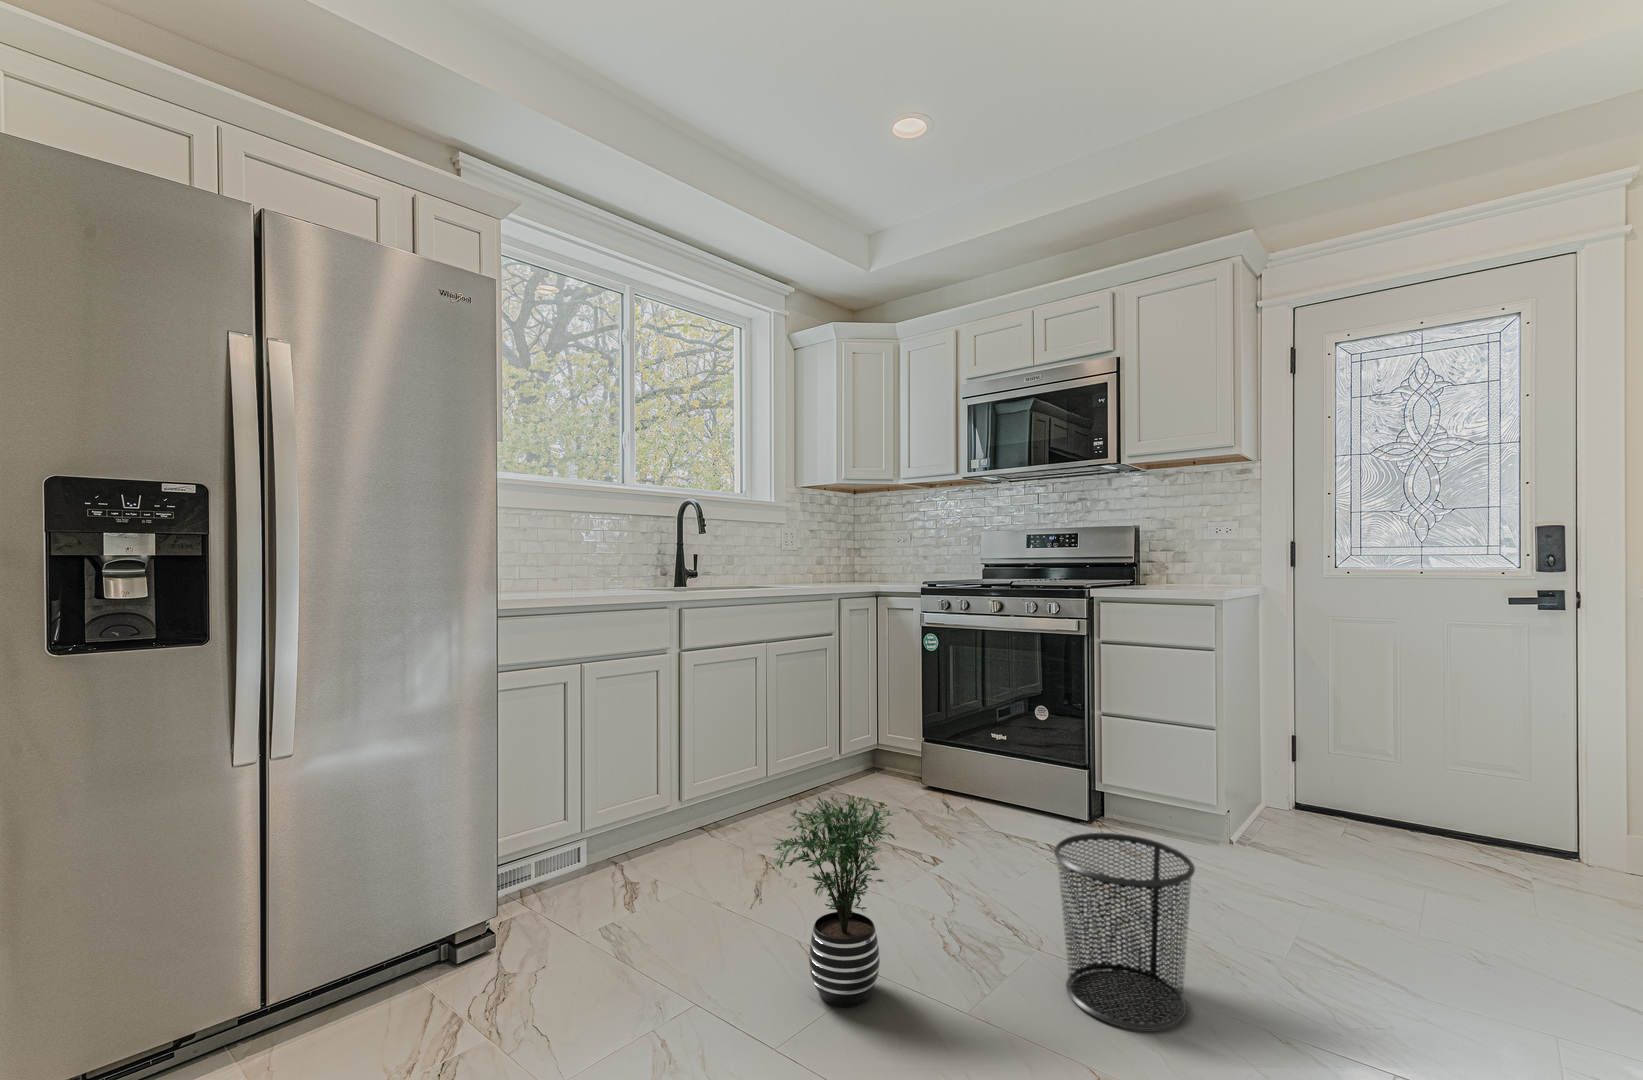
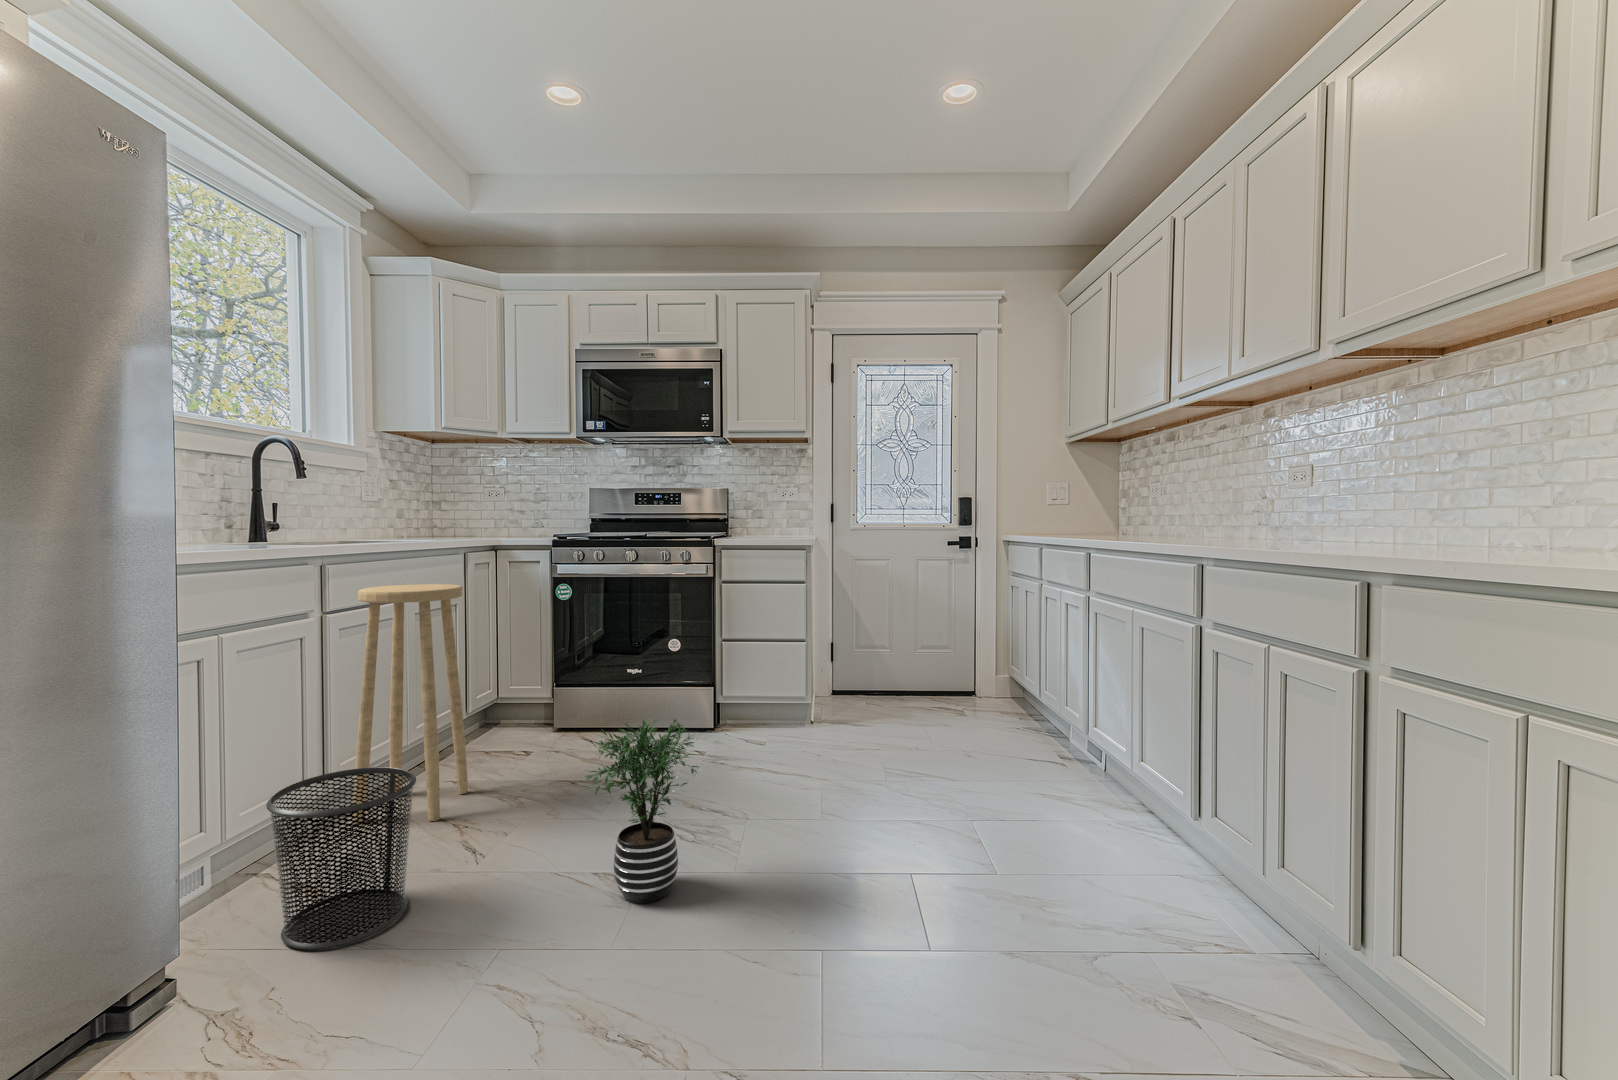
stool: none [699,629,798,854] -> present [353,584,468,824]
waste bin: present [1054,833,1195,1030] -> present [266,767,416,950]

